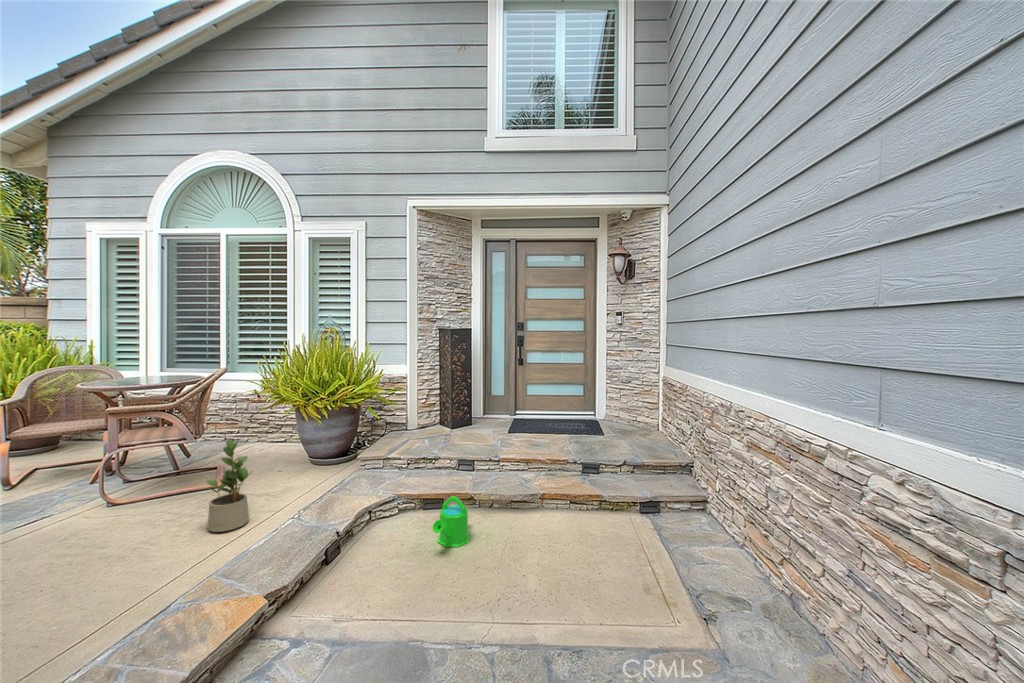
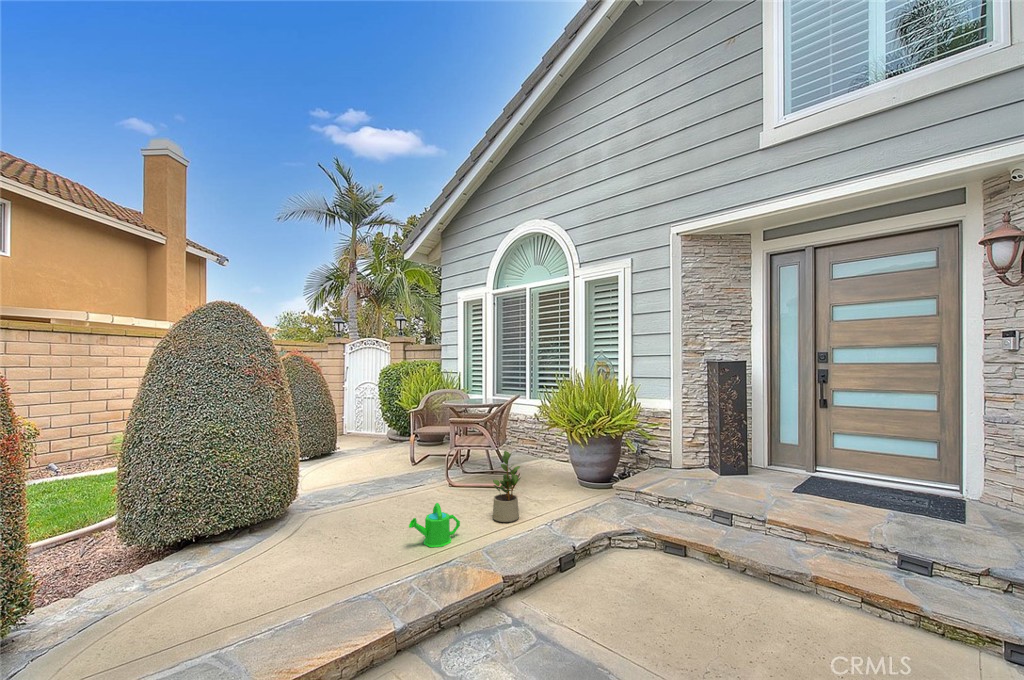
watering can: present [433,496,470,547] -> present [409,503,460,547]

